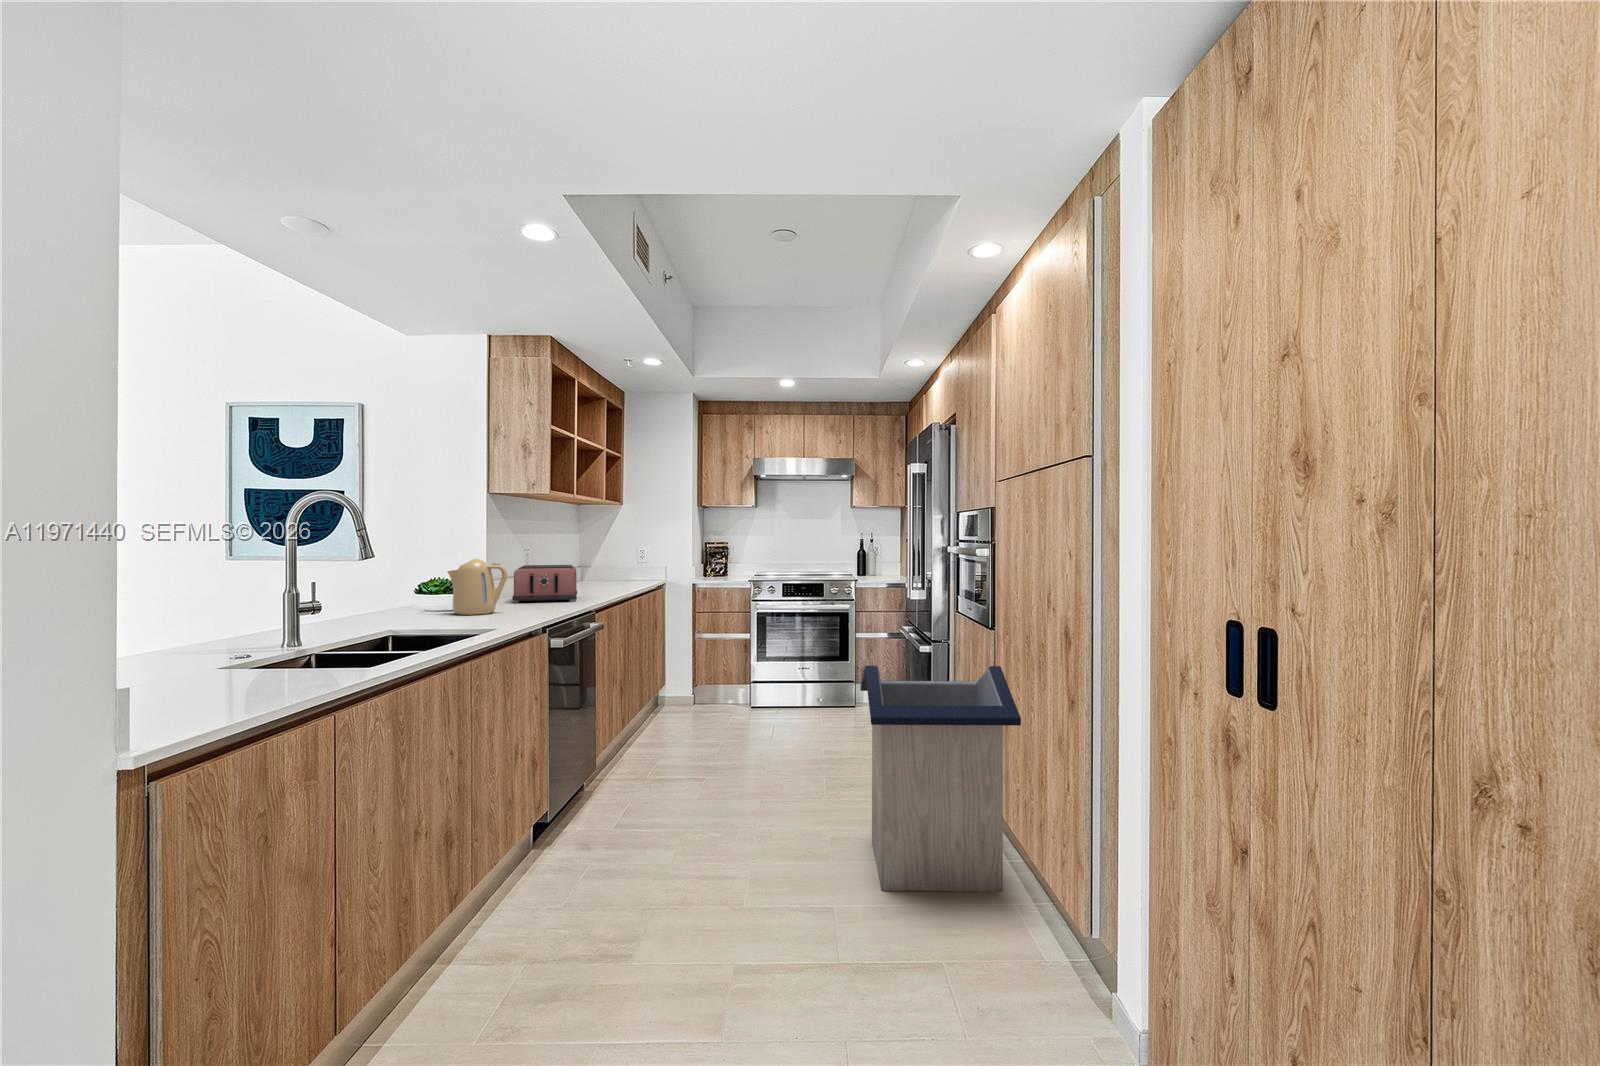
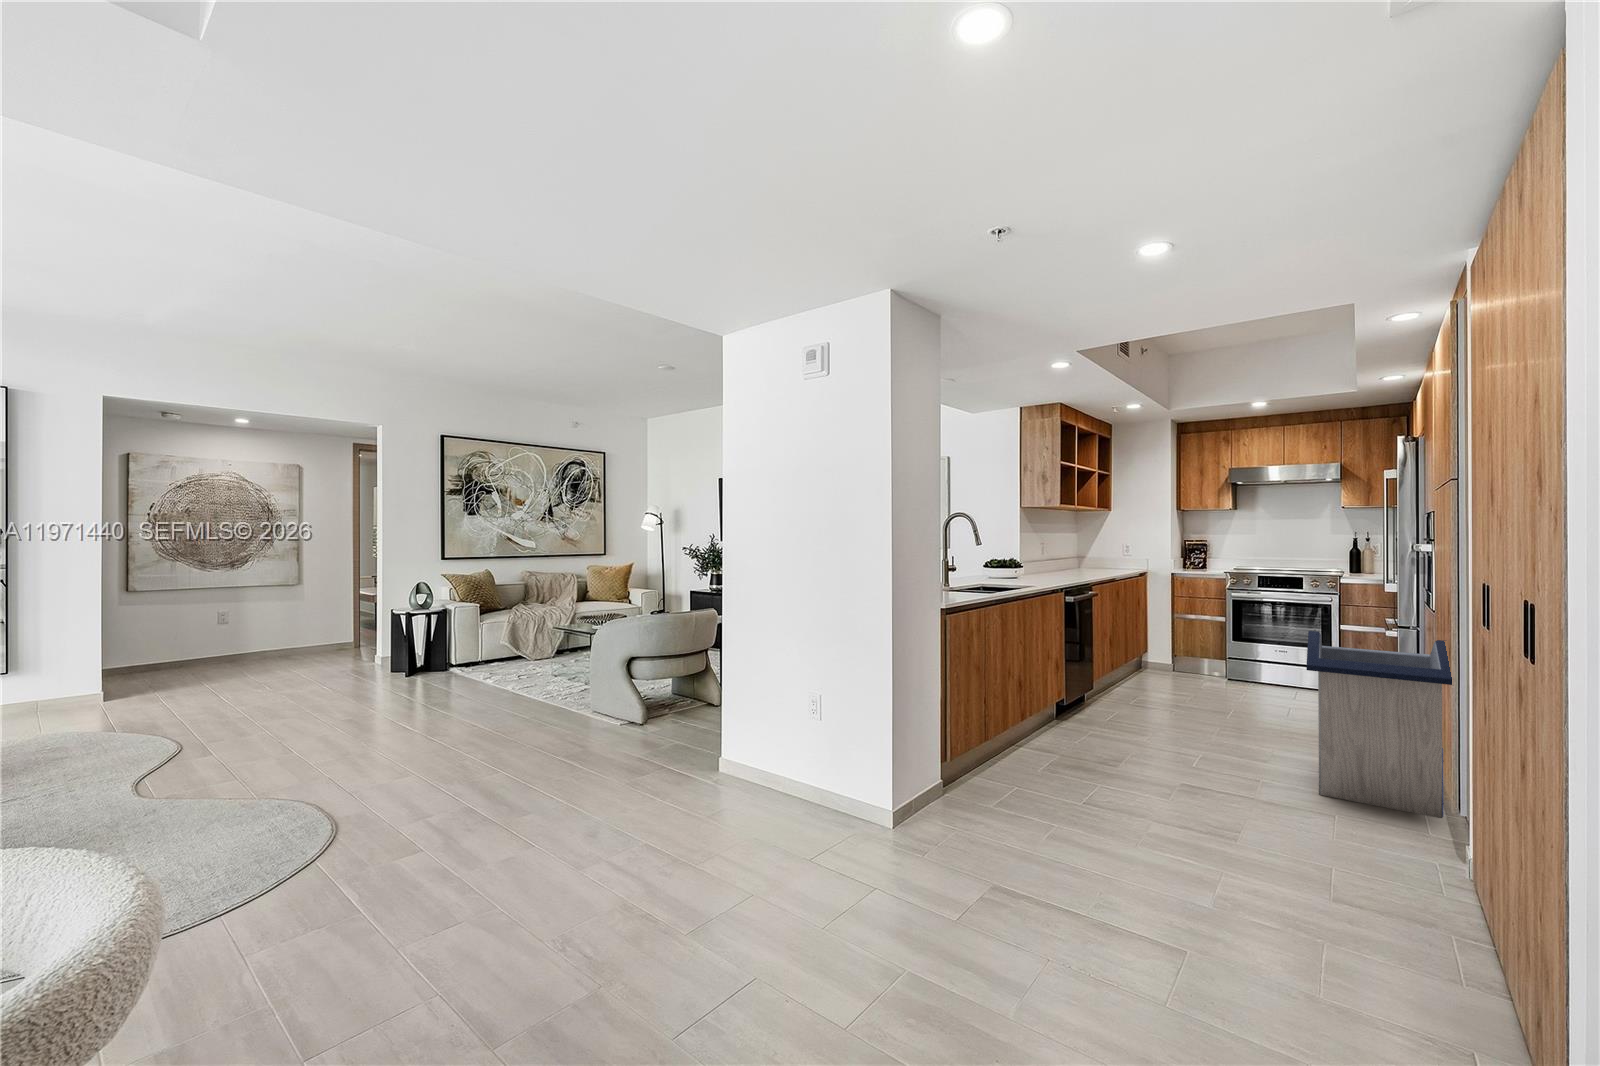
kettle: present [447,559,507,615] -> none [999,549,1035,583]
toaster: present [512,565,577,603] -> none [1036,554,1079,579]

